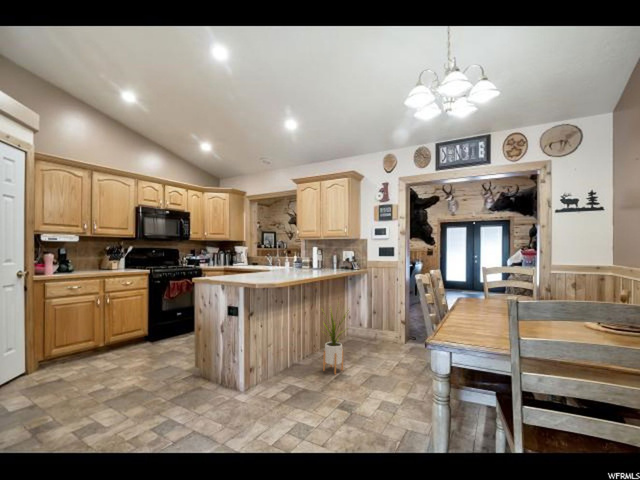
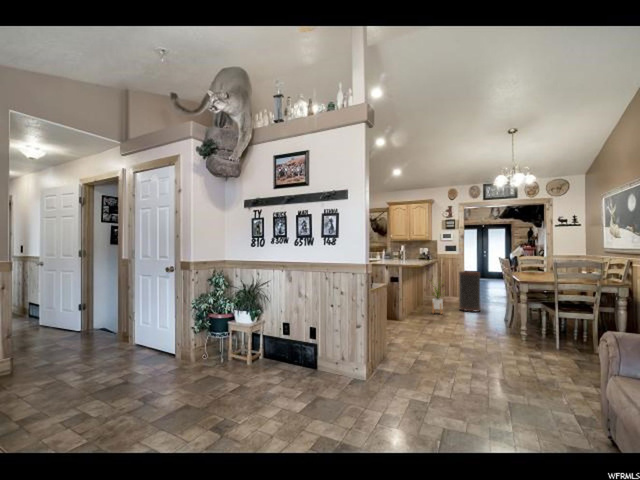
trash can: none [382,291,418,367] -> present [459,271,481,311]

